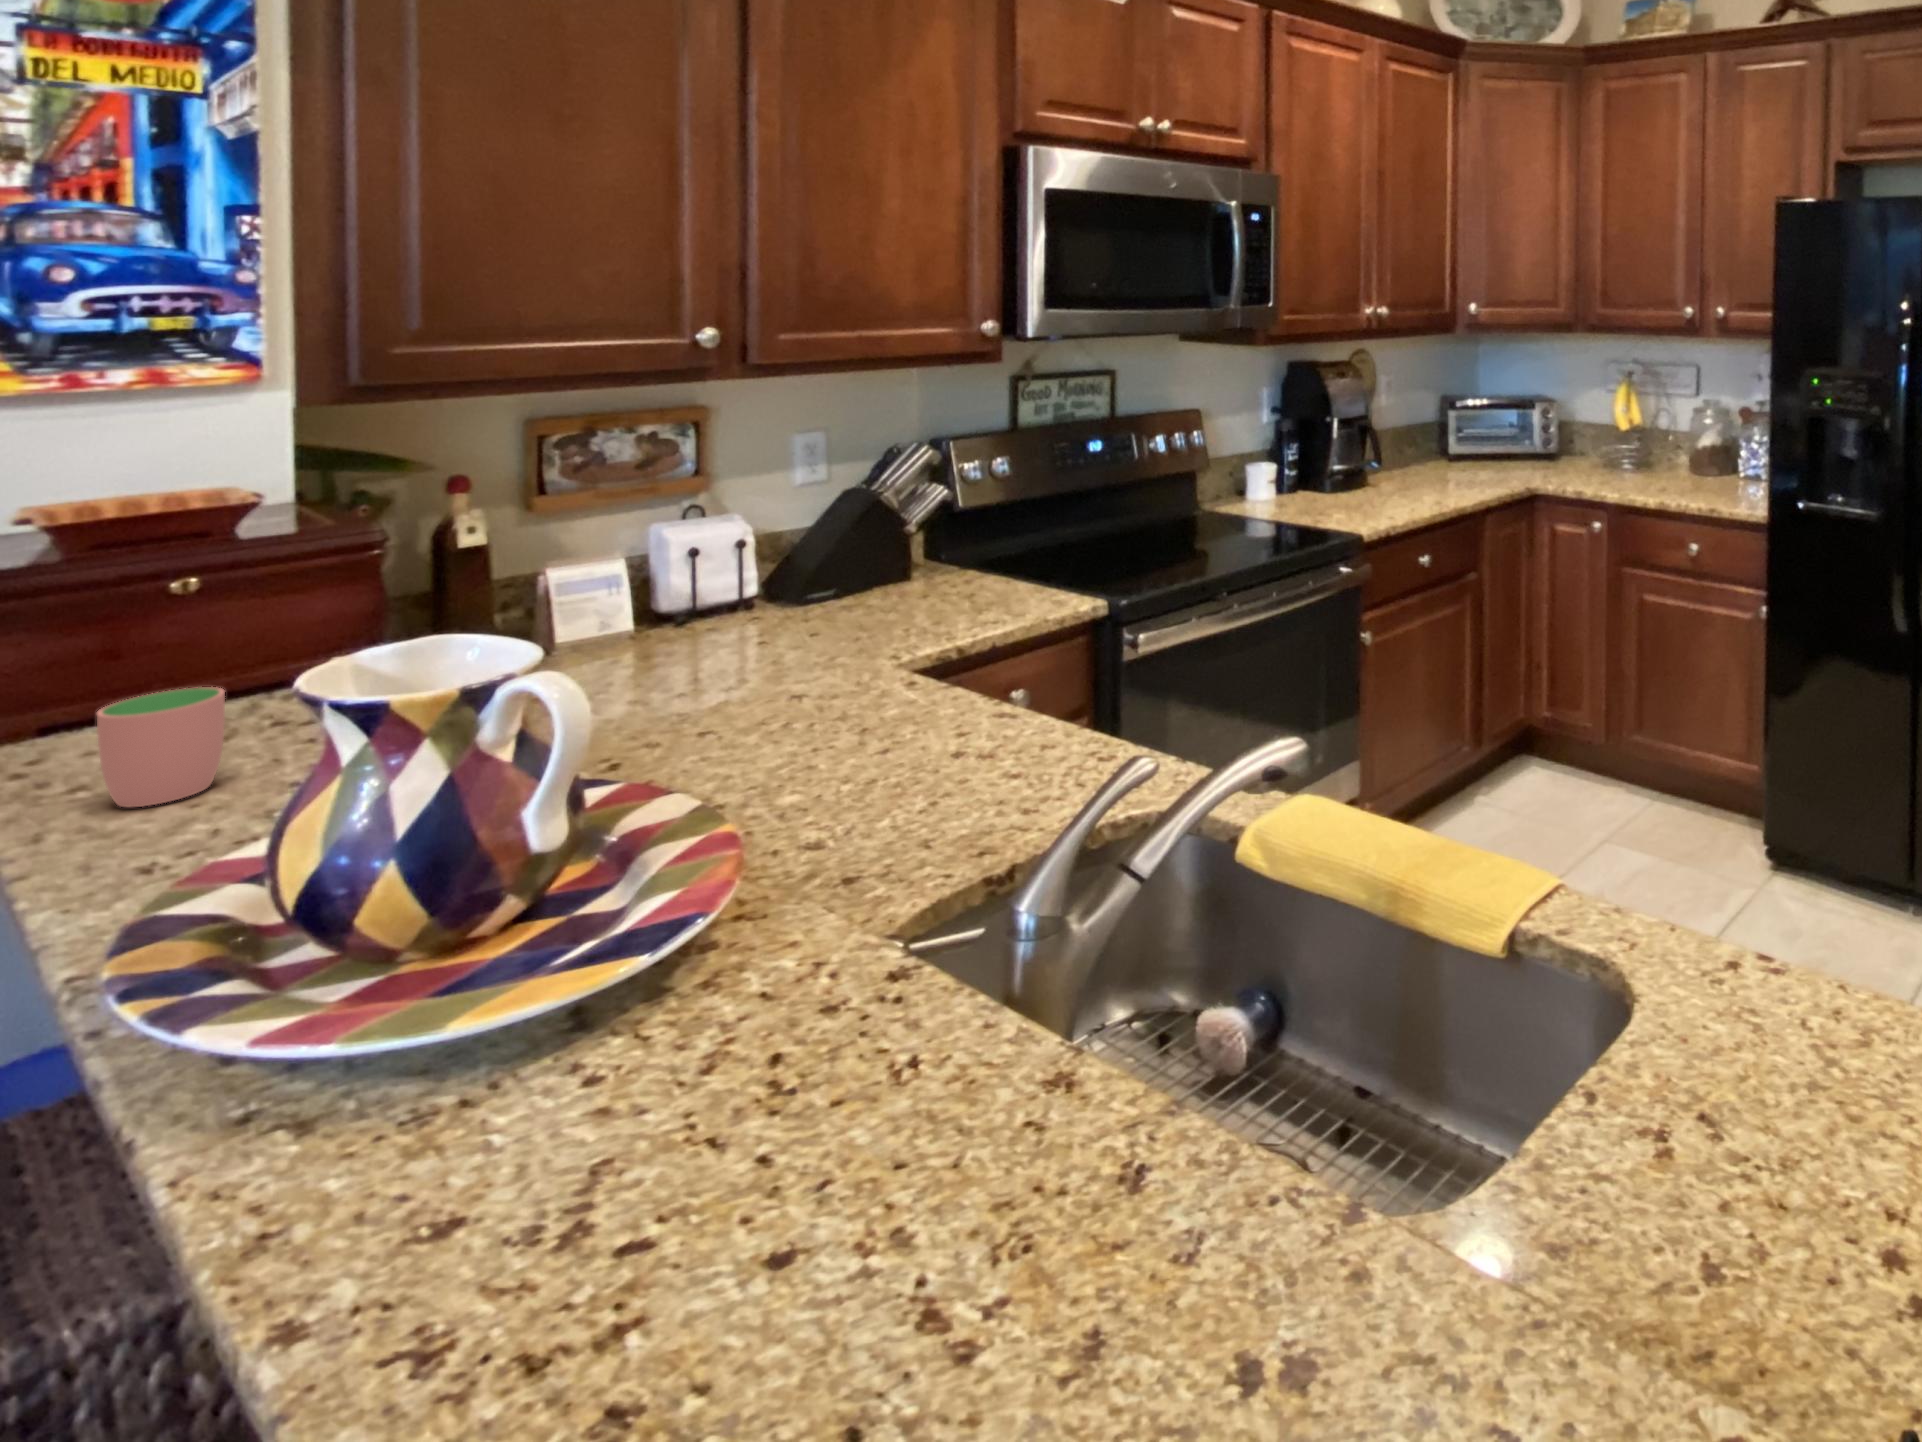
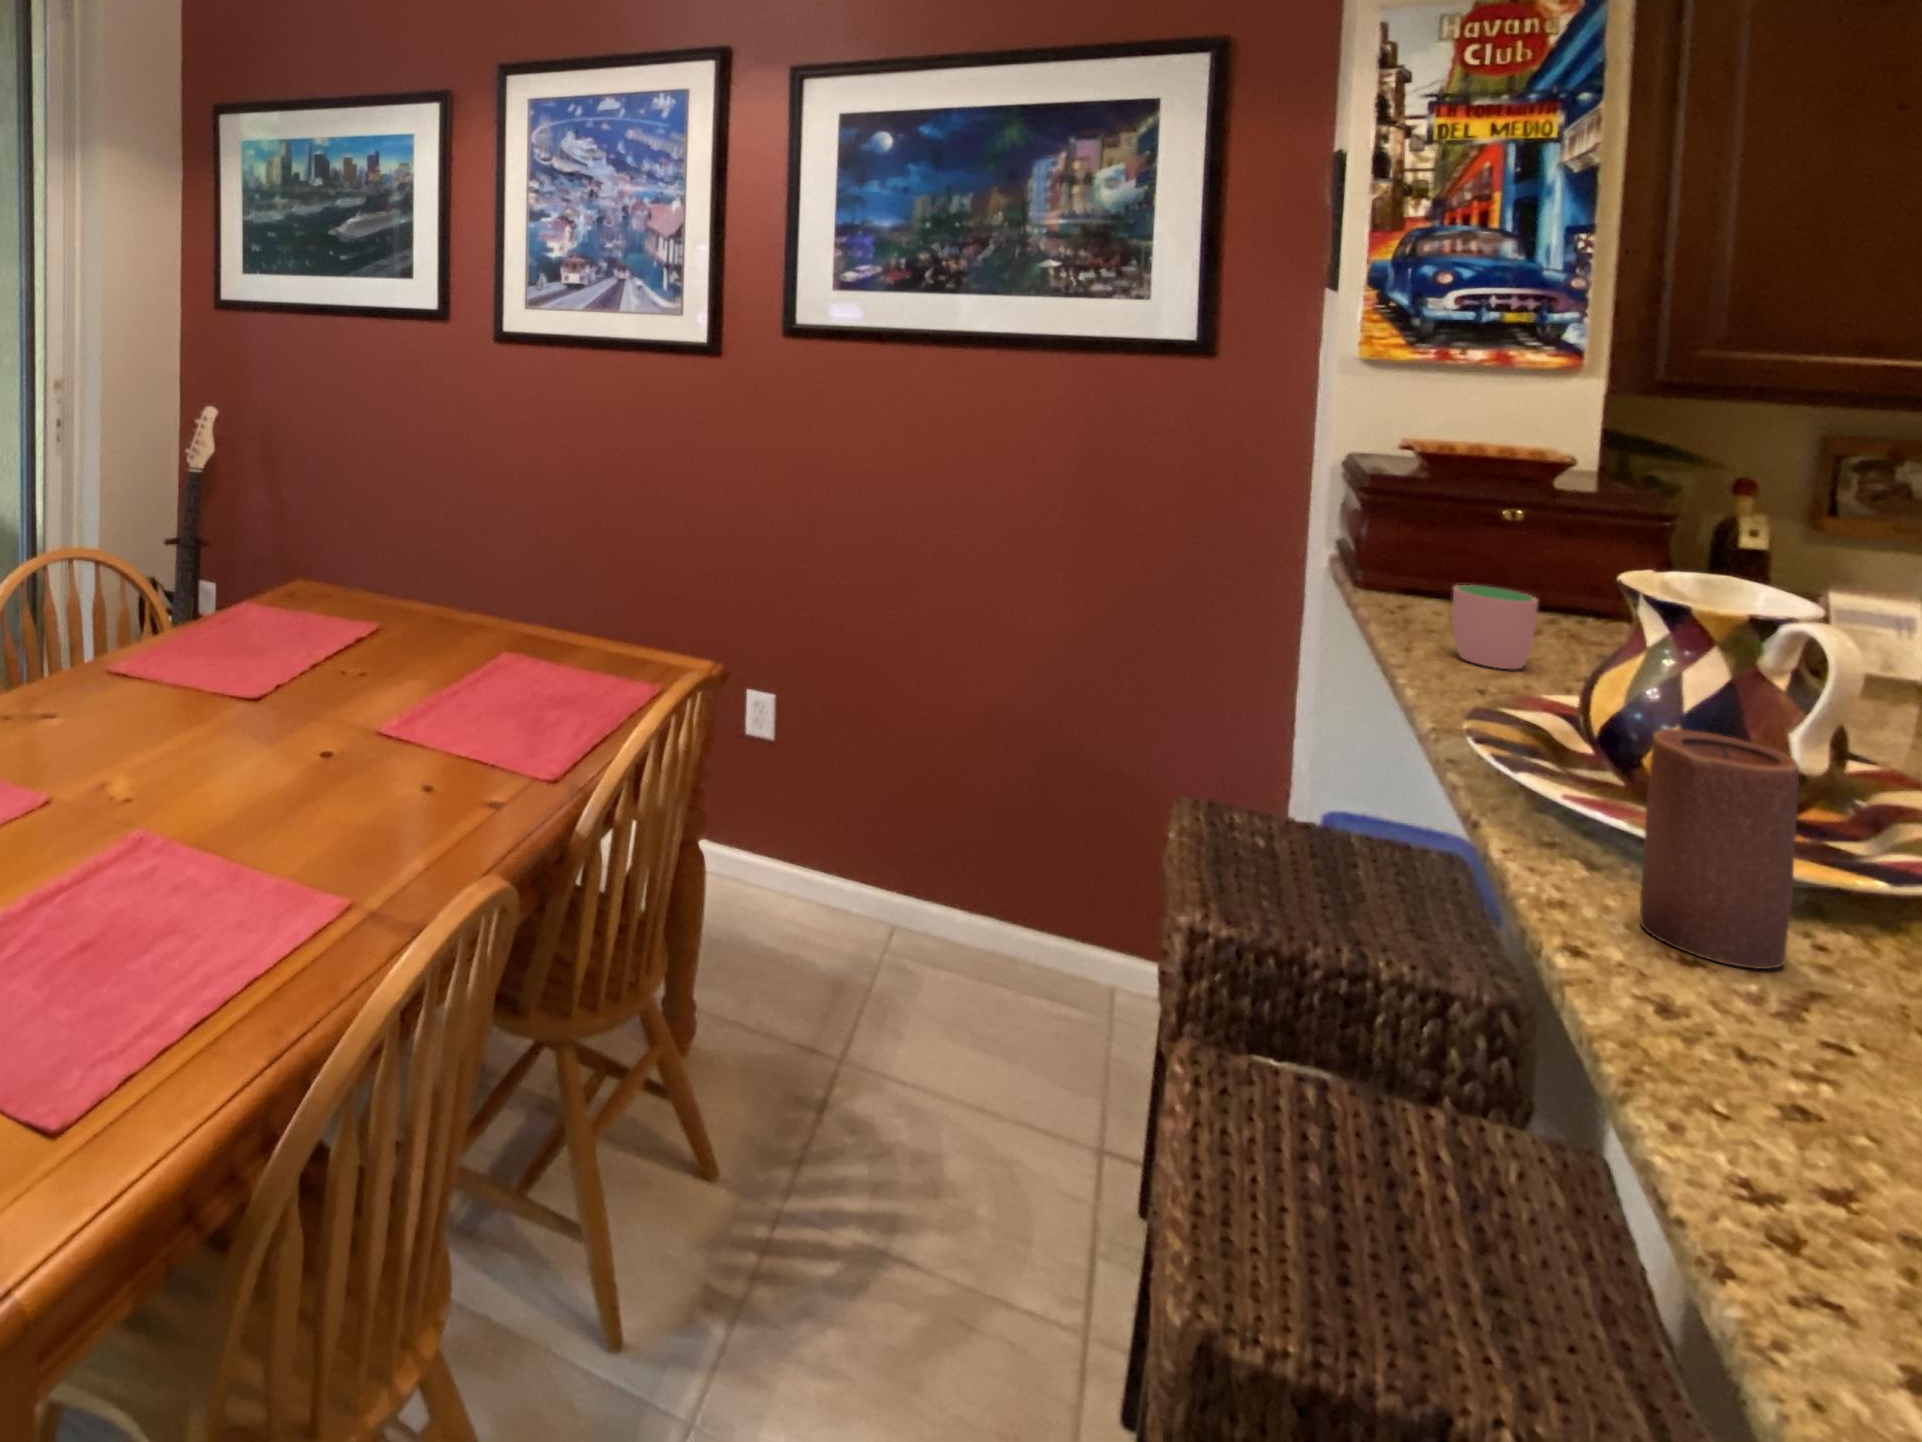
candle: none [360,873,535,1201] -> present [1640,729,1799,969]

